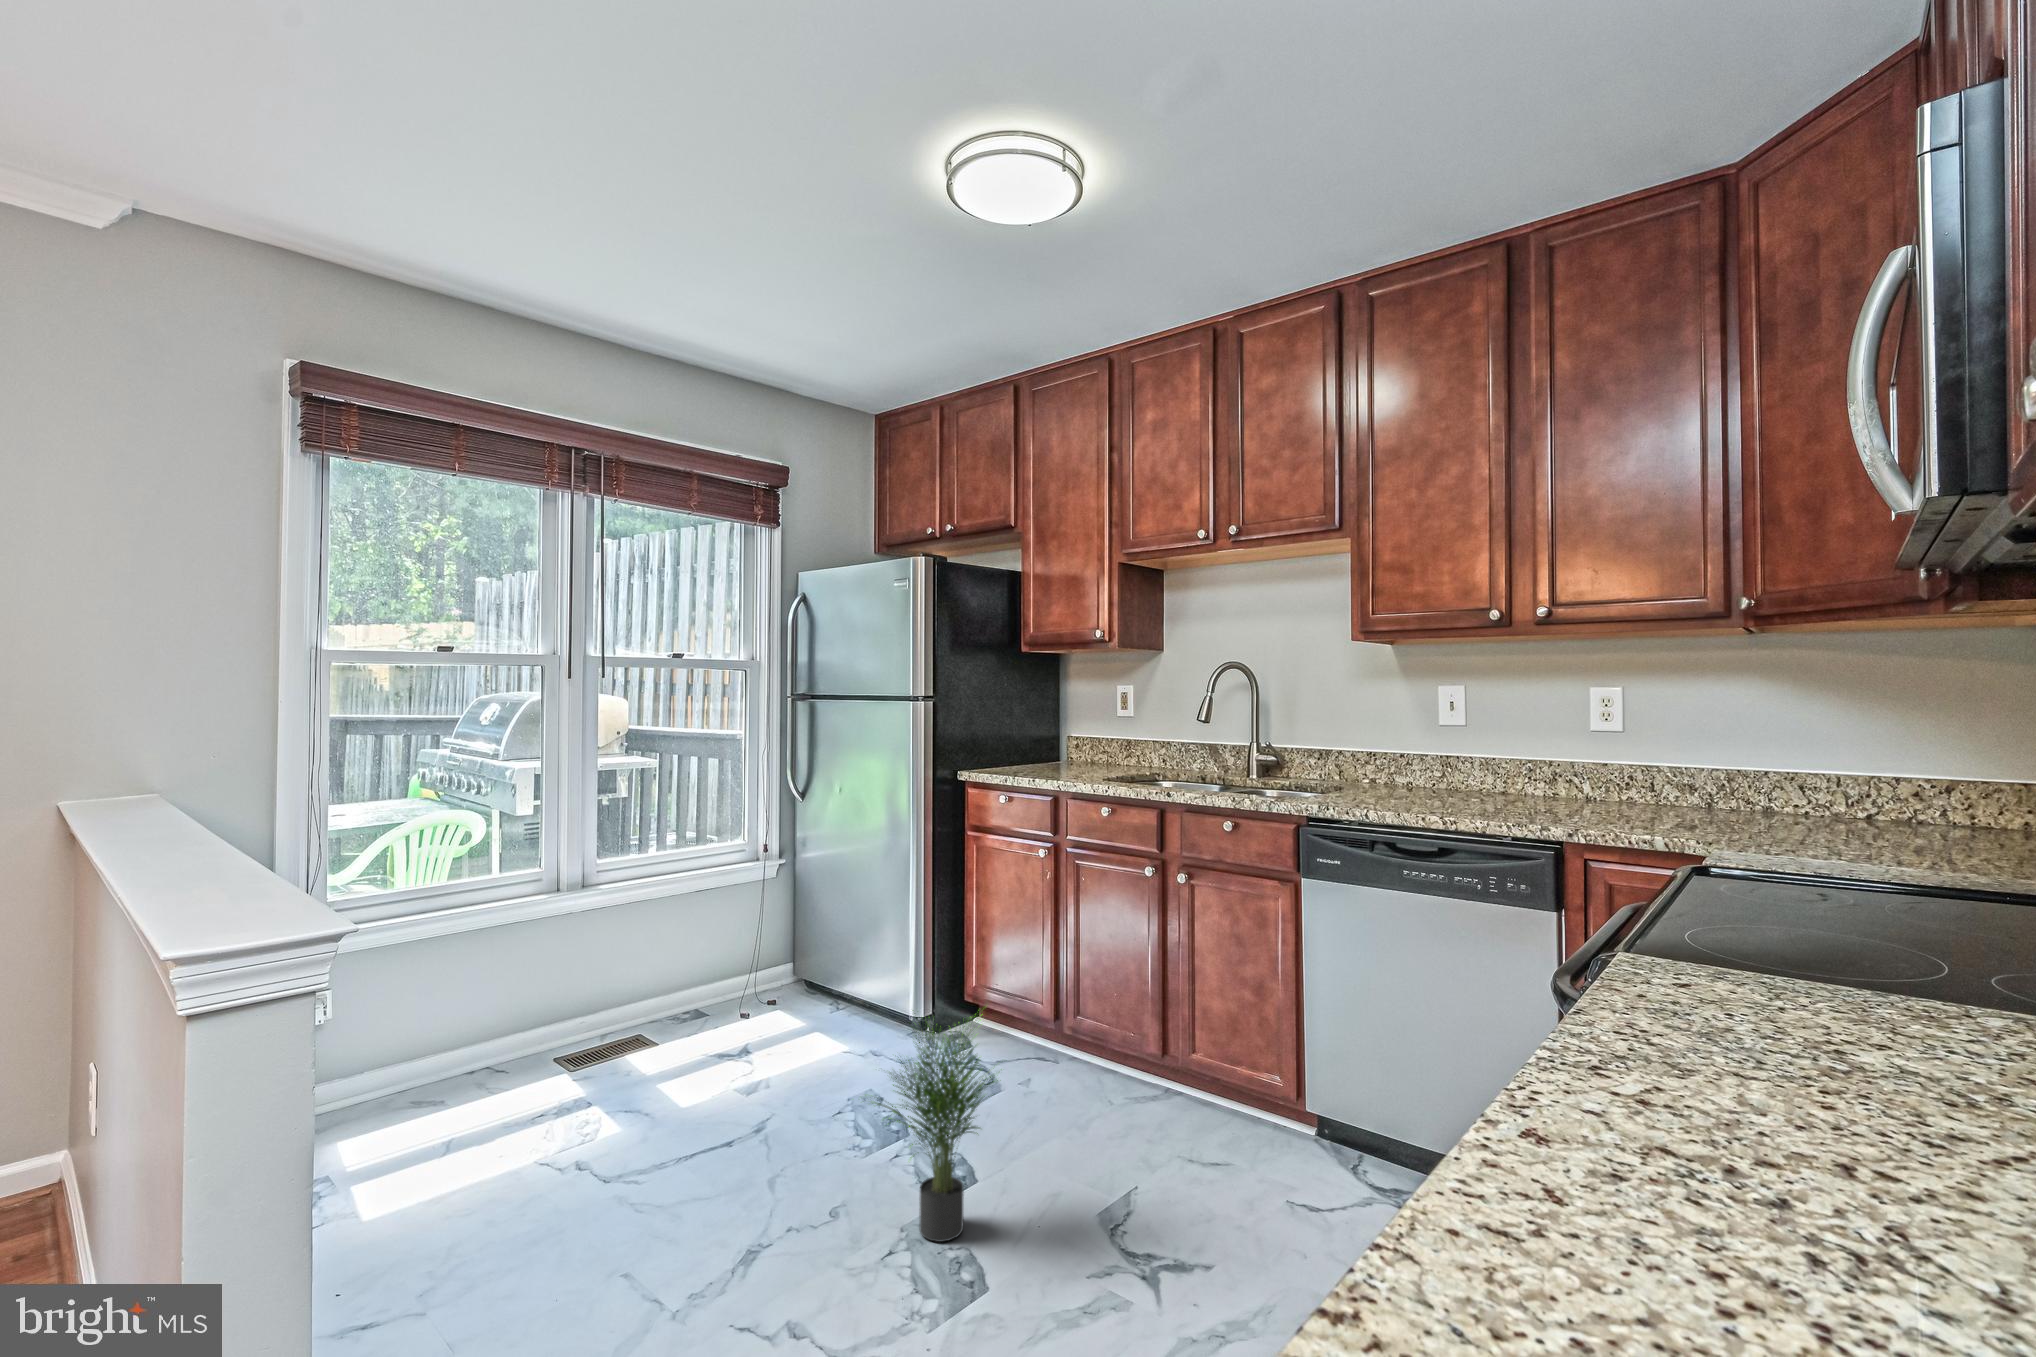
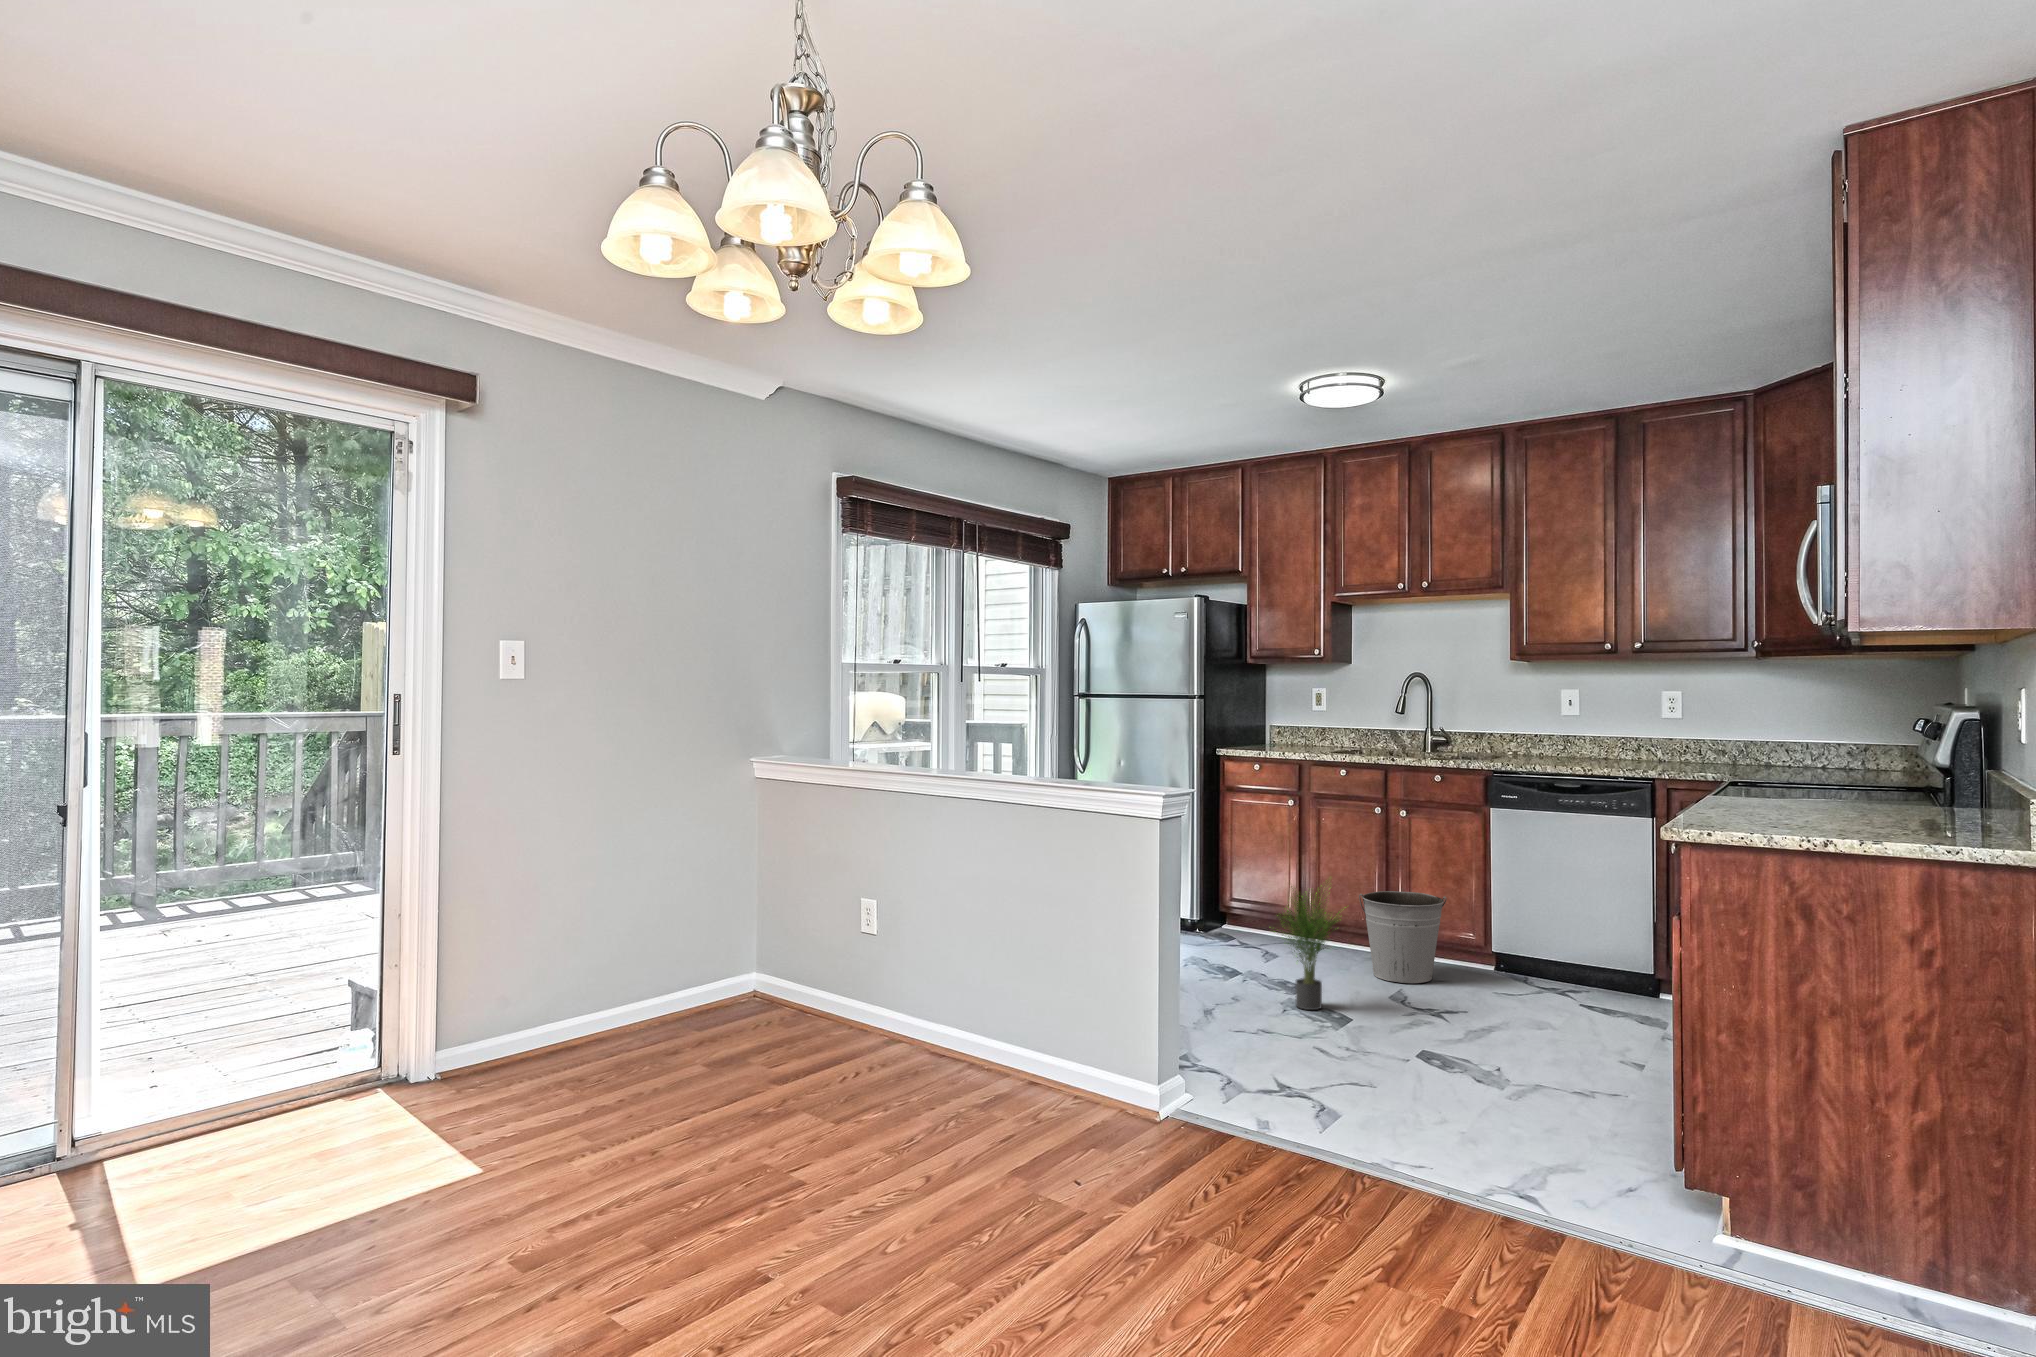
bucket: none [1094,998,1227,1164] -> present [1359,891,1447,983]

